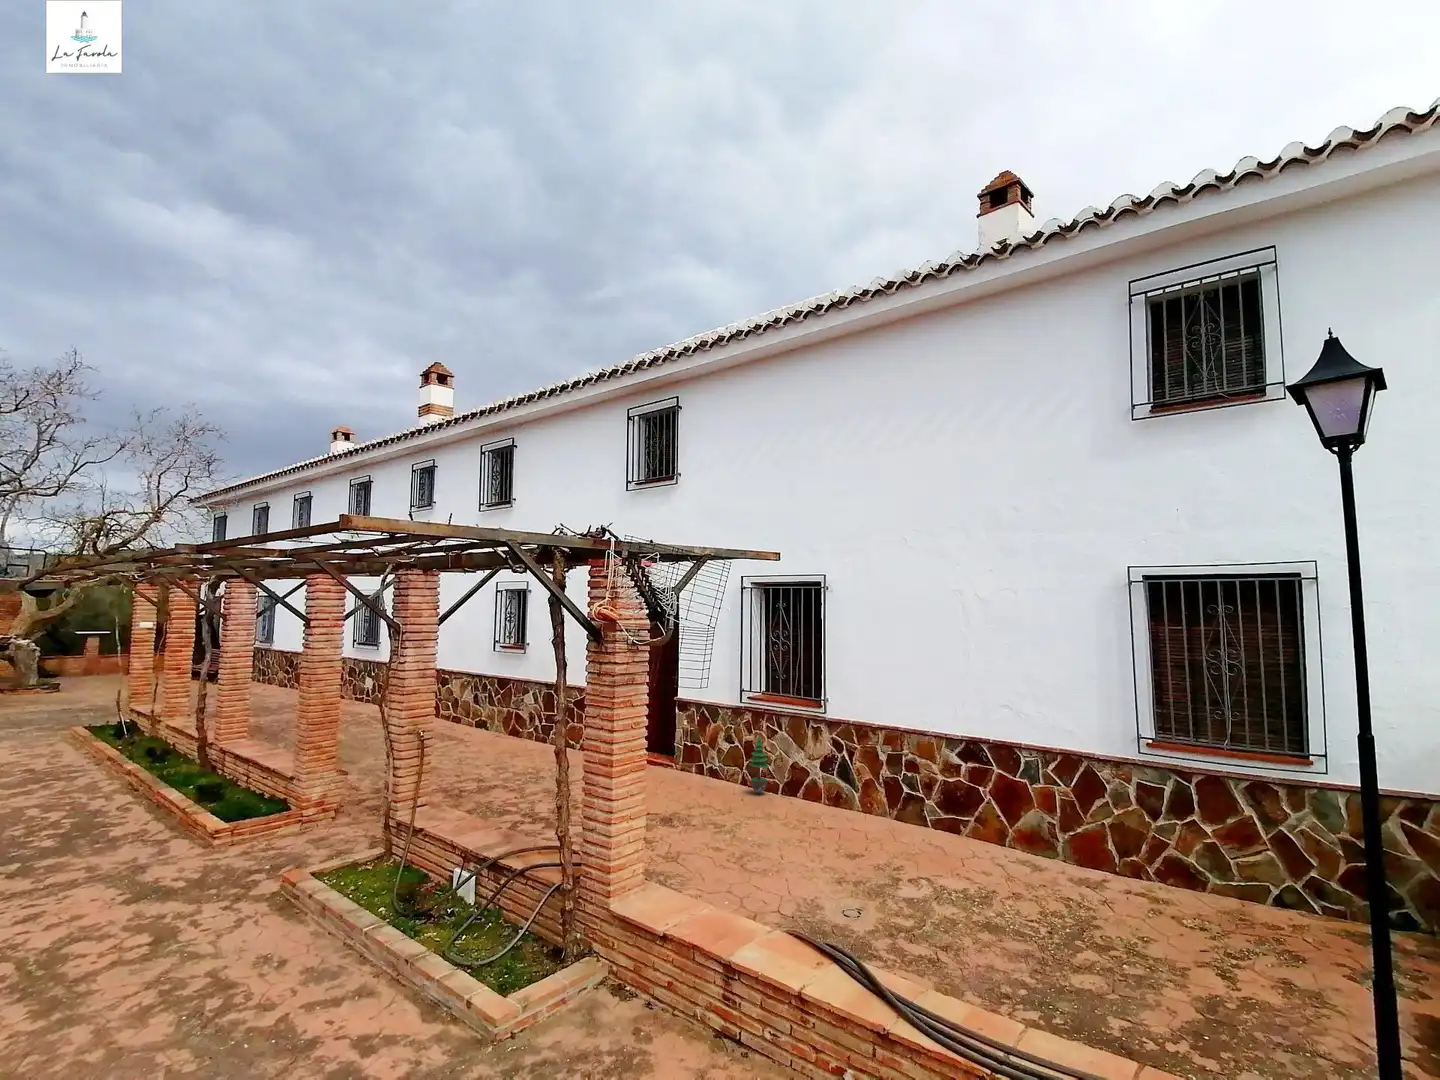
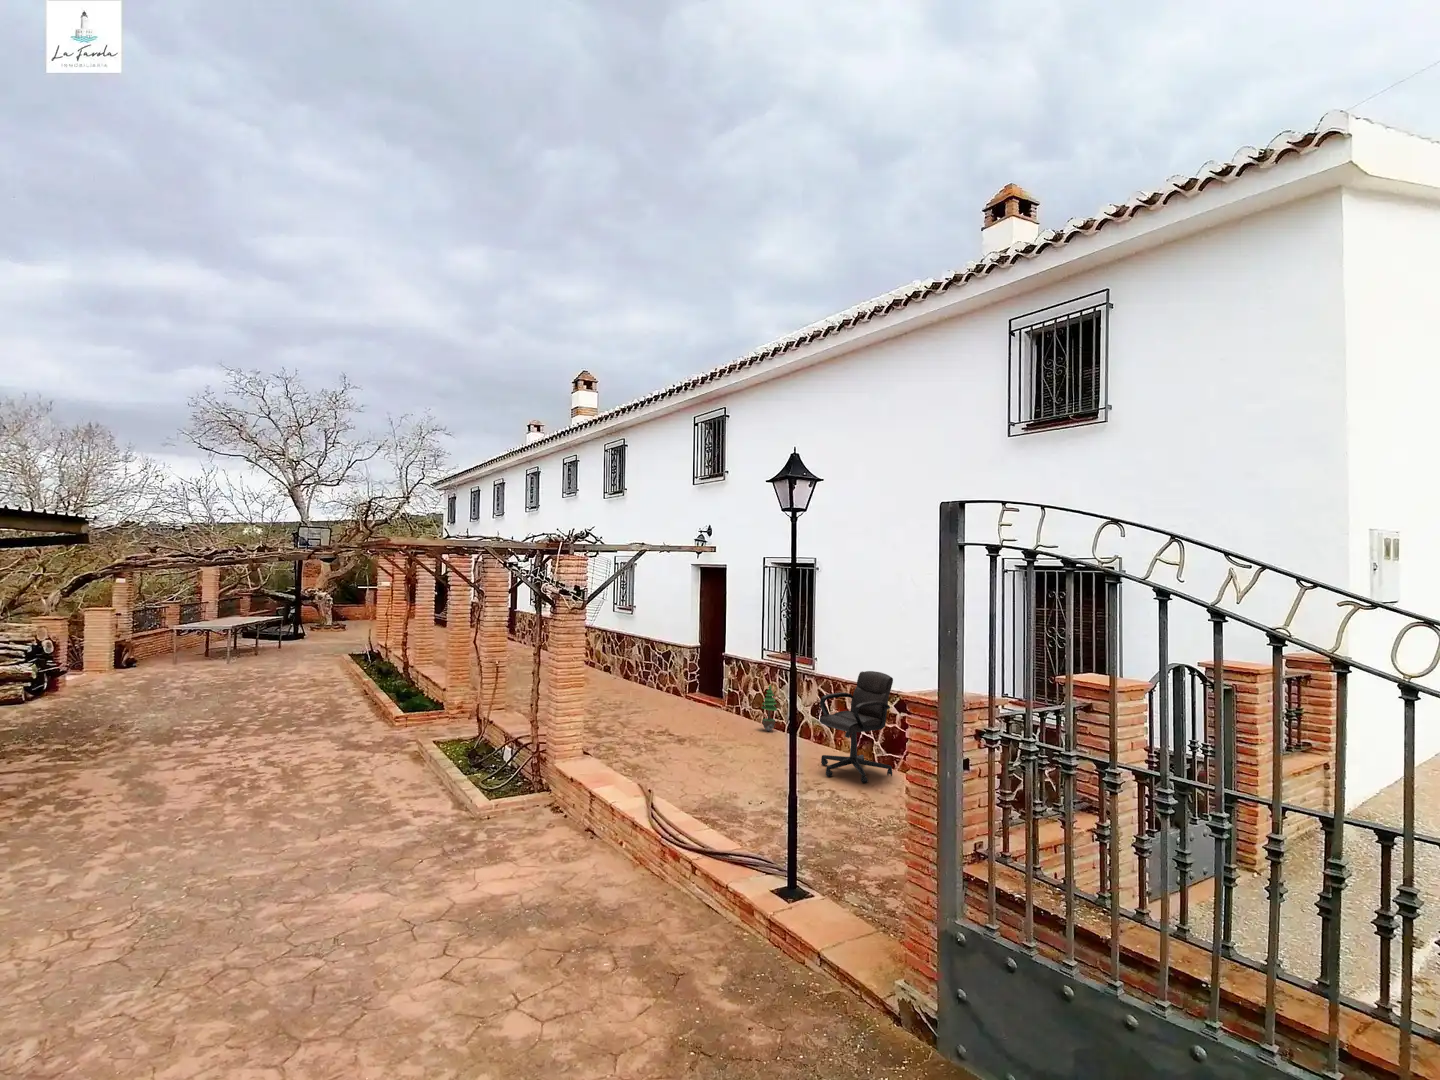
chair: none [874,715,968,860] -> present [820,671,893,783]

